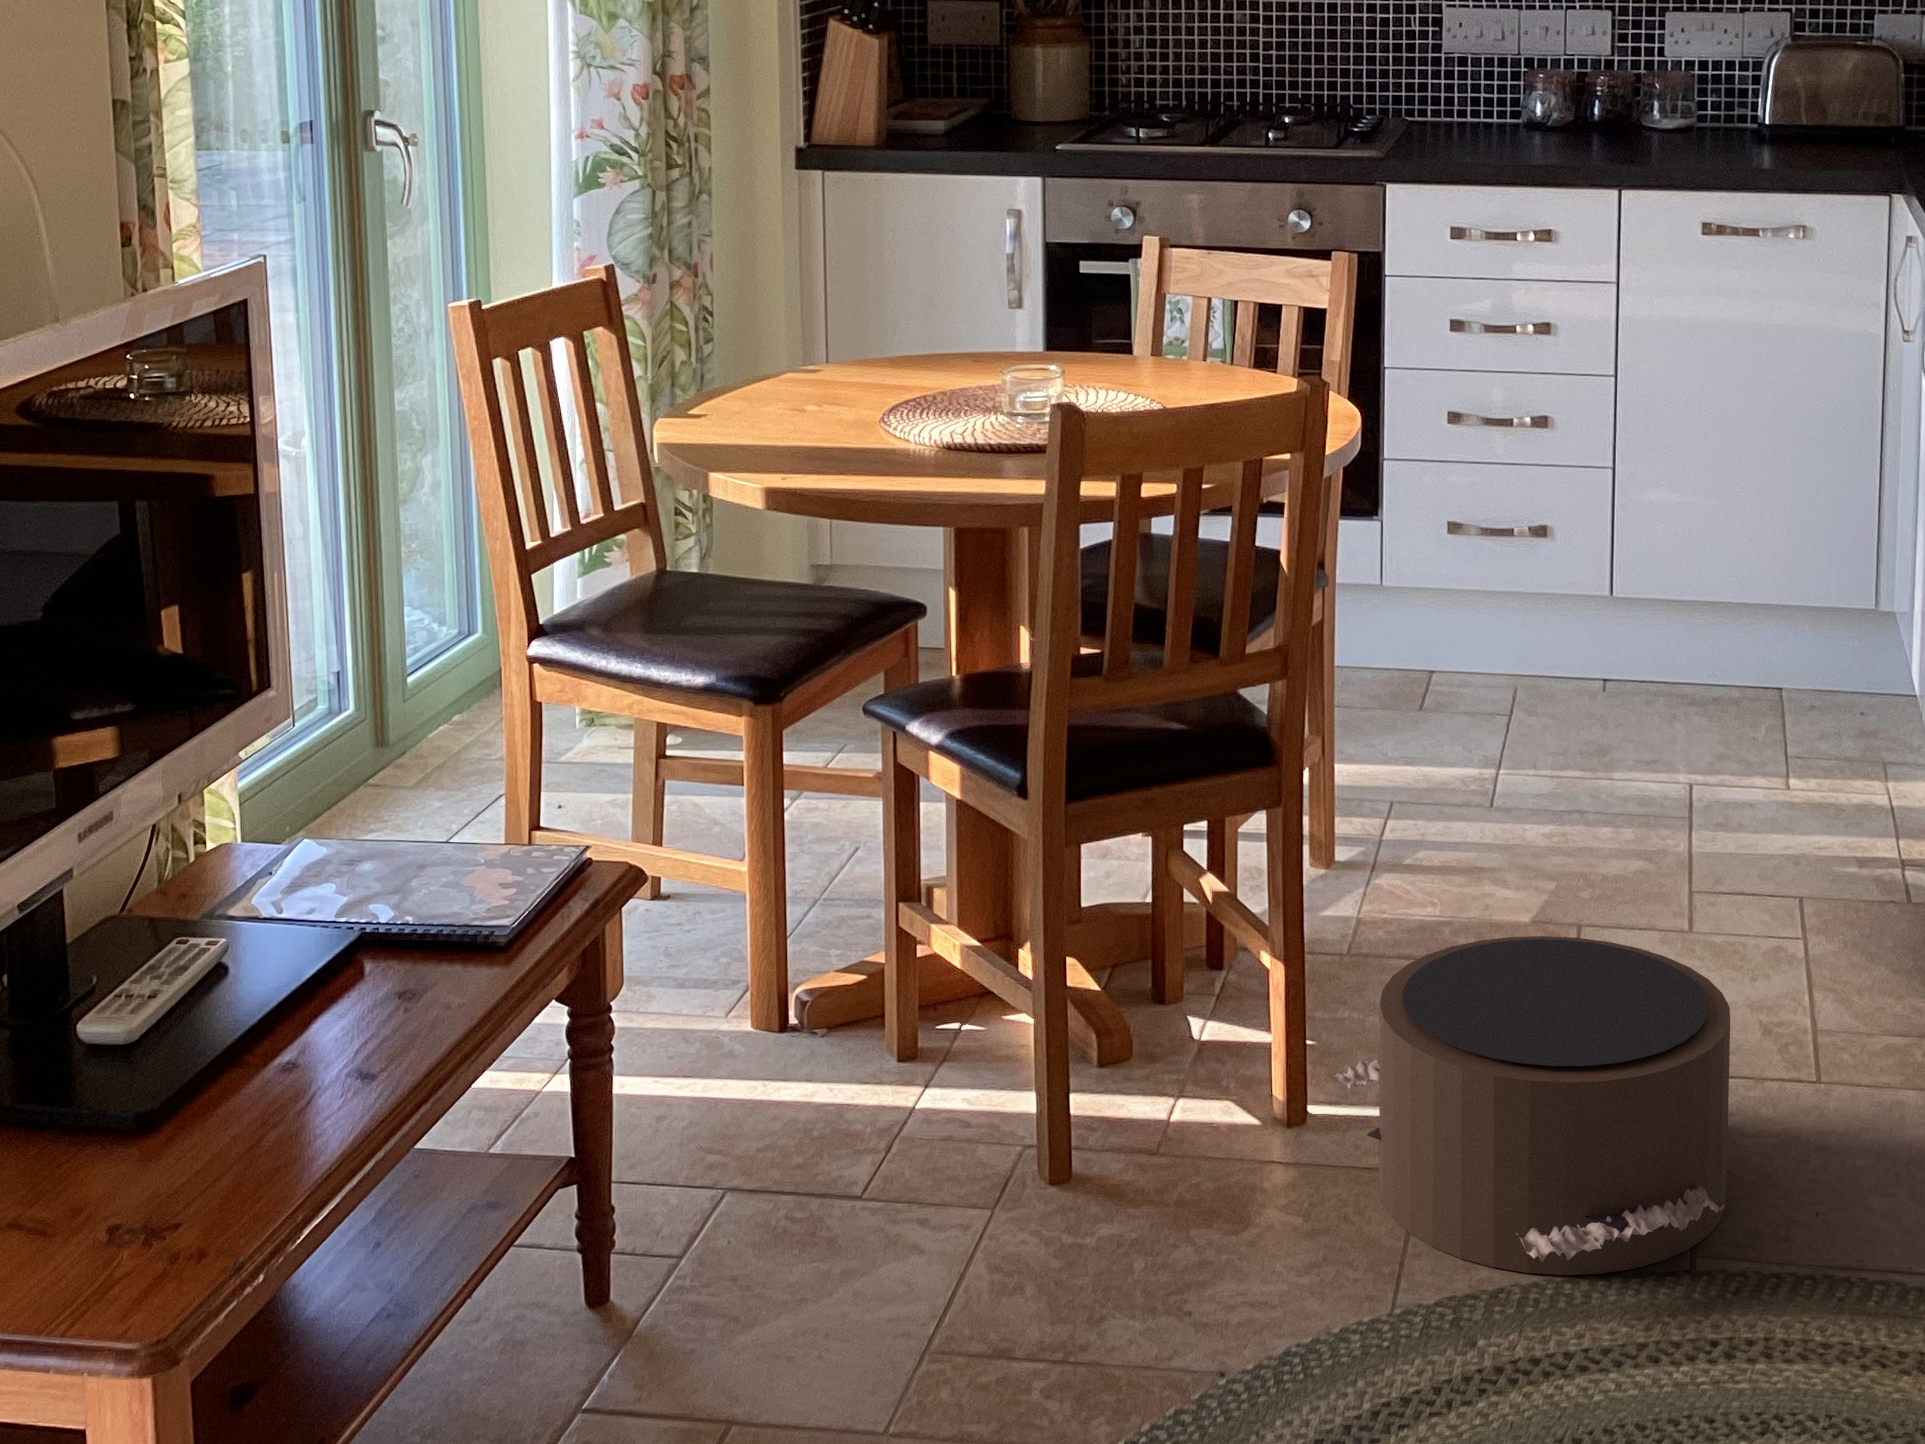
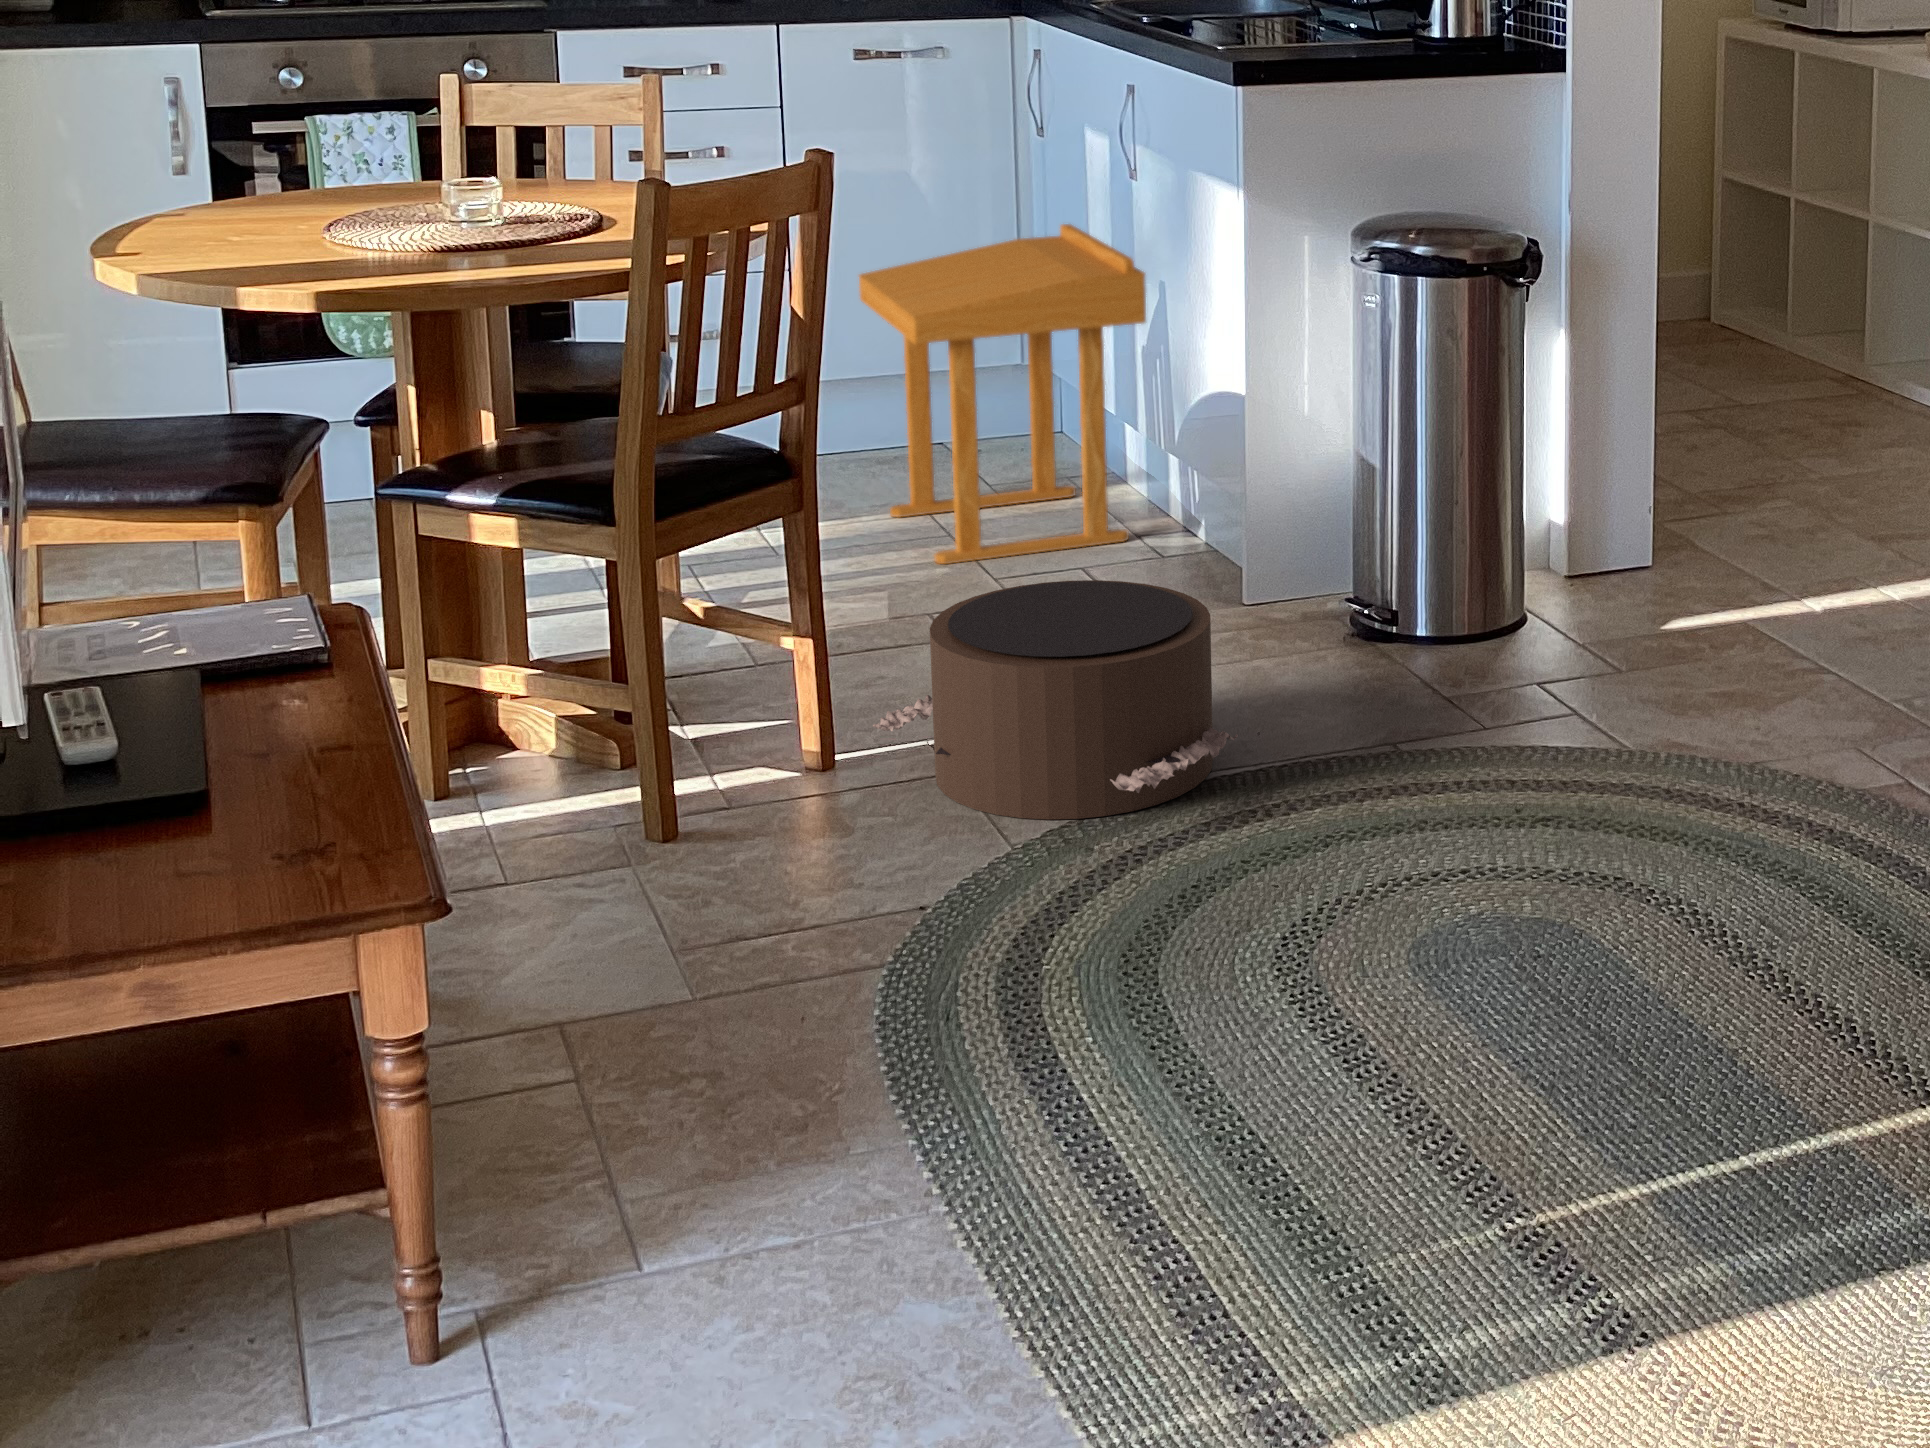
side table: none [1617,458,1912,864] -> present [859,224,1146,564]

